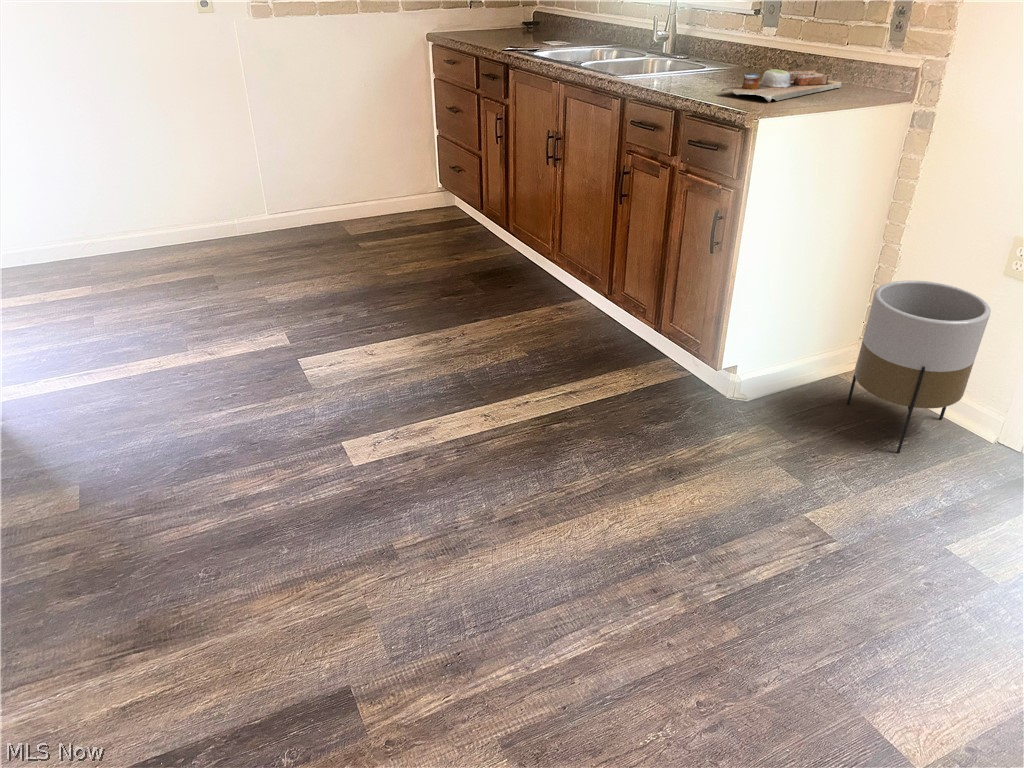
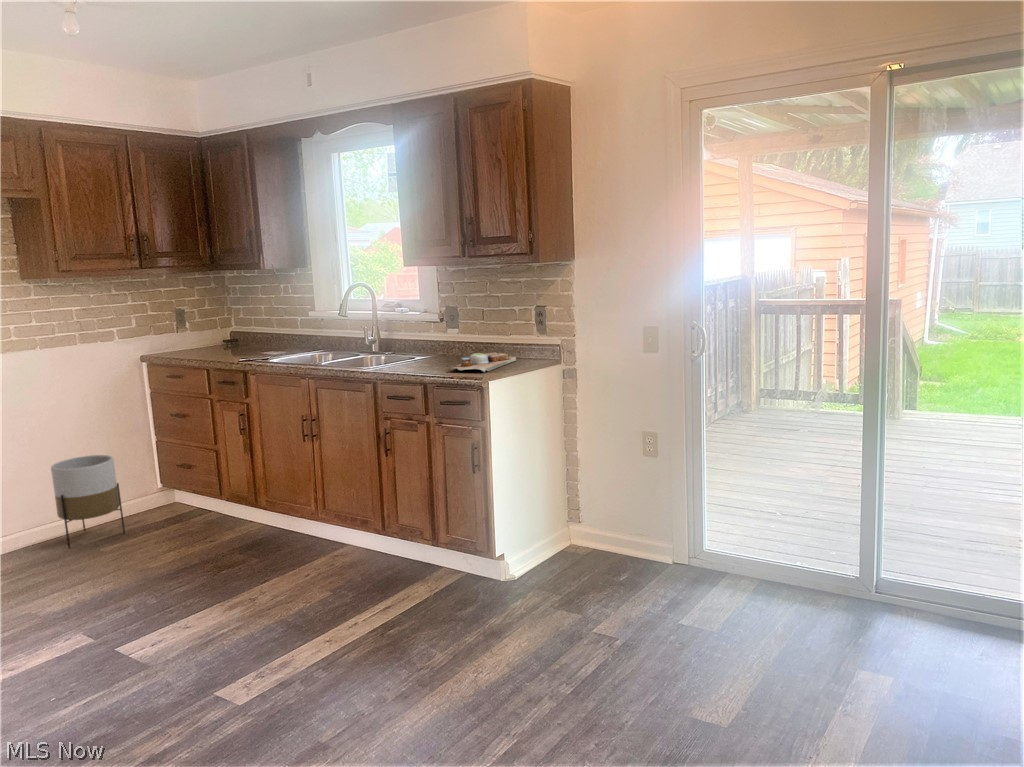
planter: present [847,281,991,453] -> present [51,455,125,548]

